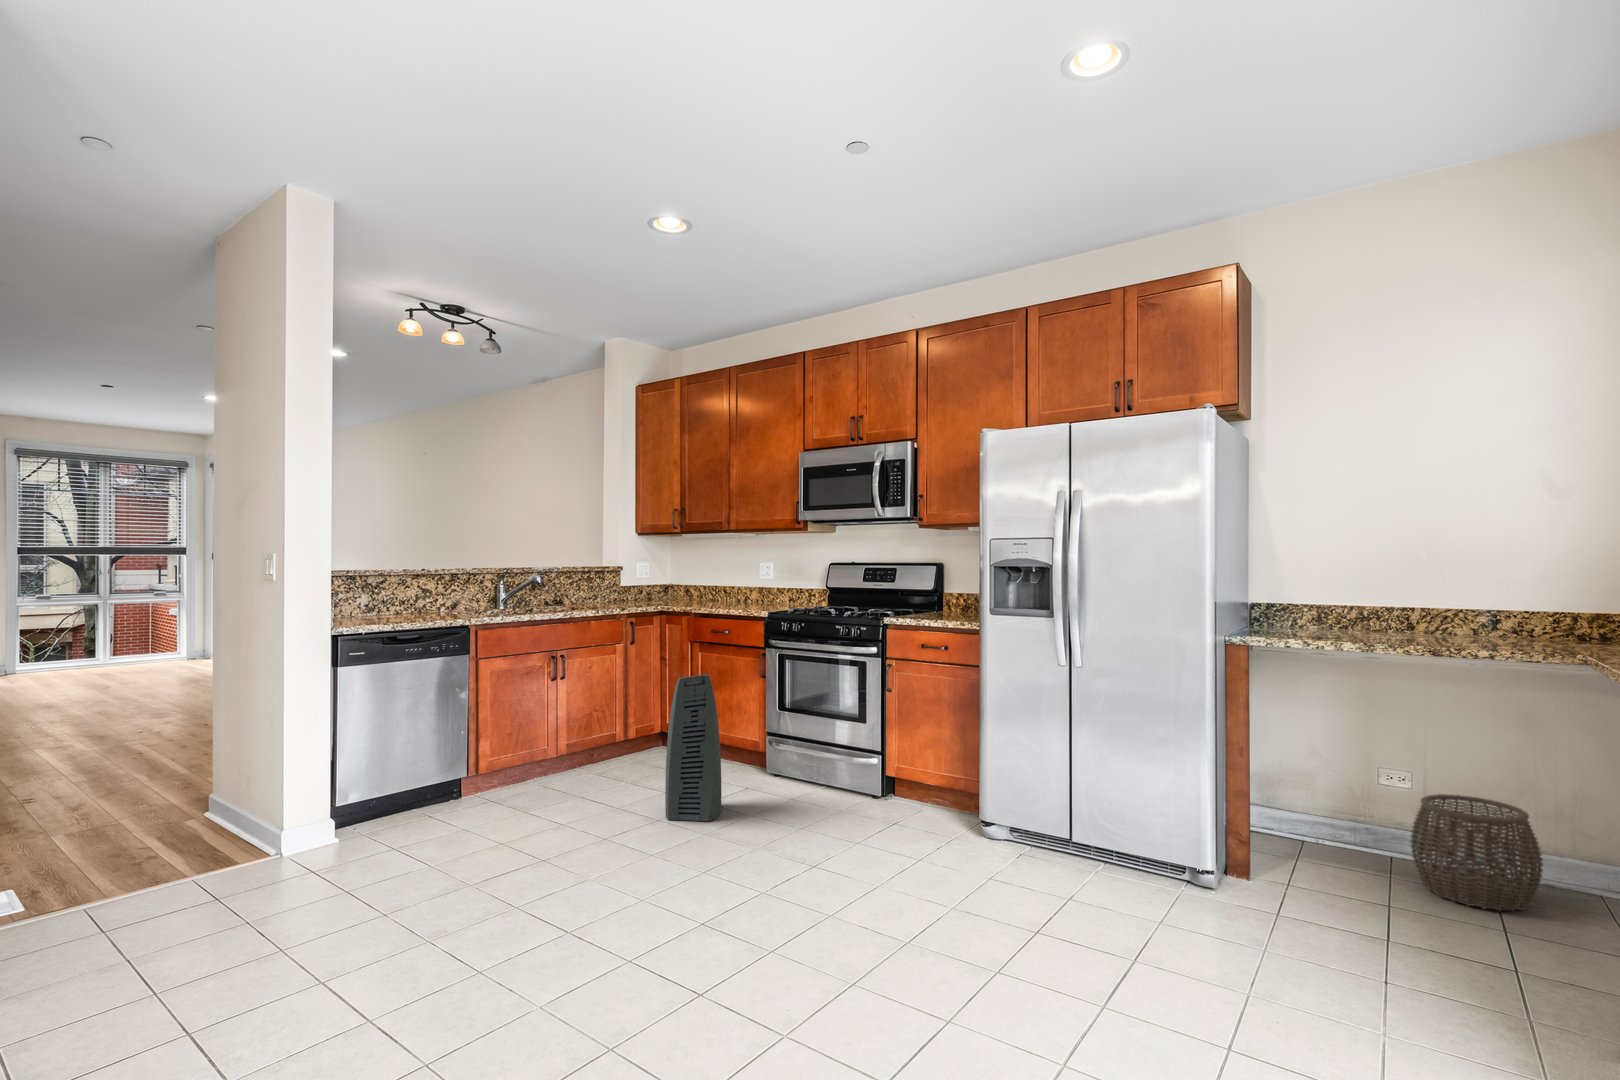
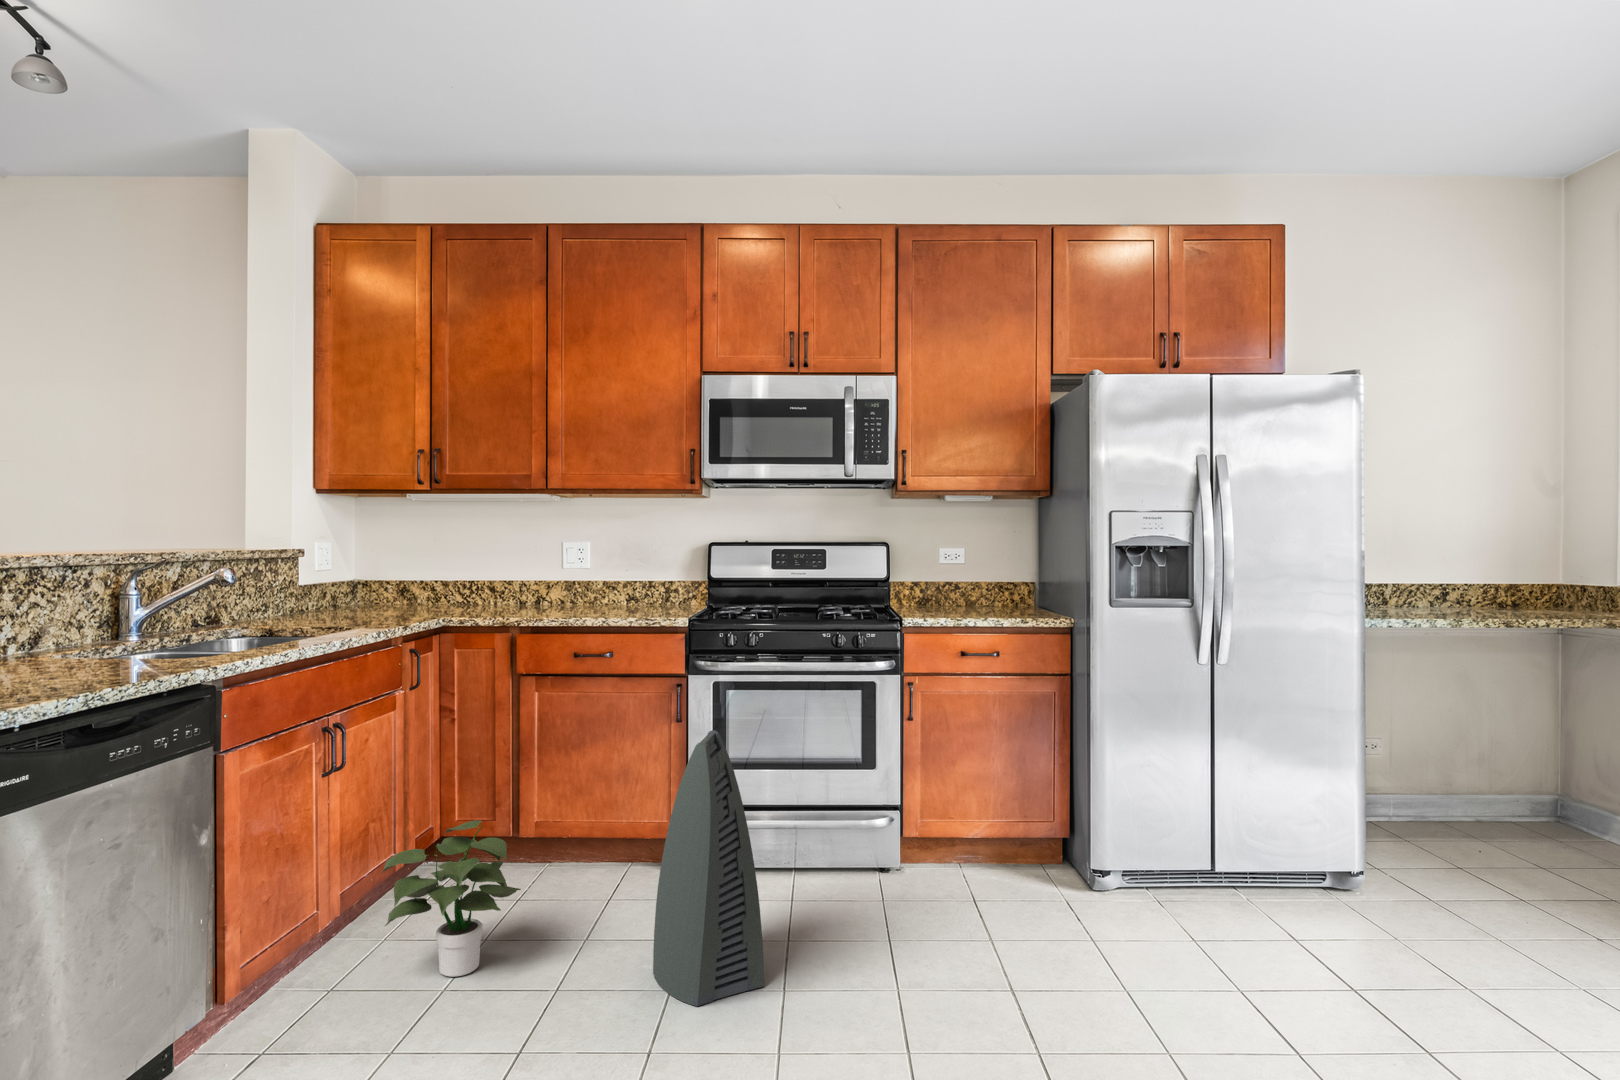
potted plant: none [573,712,644,787] -> present [382,820,521,977]
woven basket: present [1410,794,1543,911] -> none [1407,753,1527,854]

